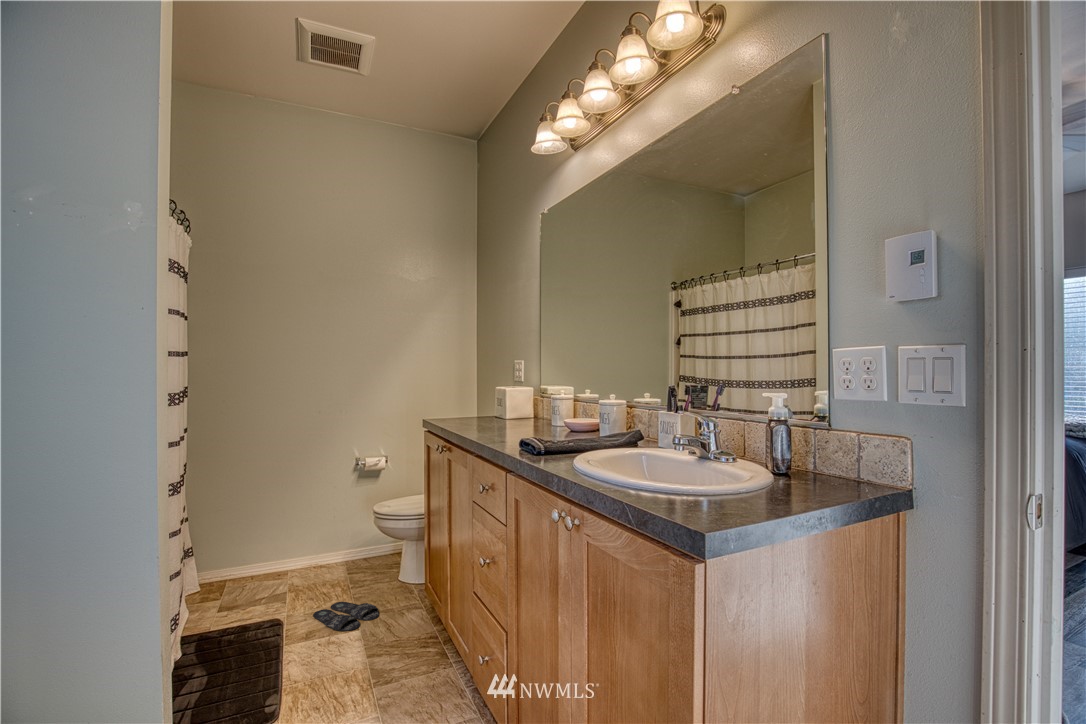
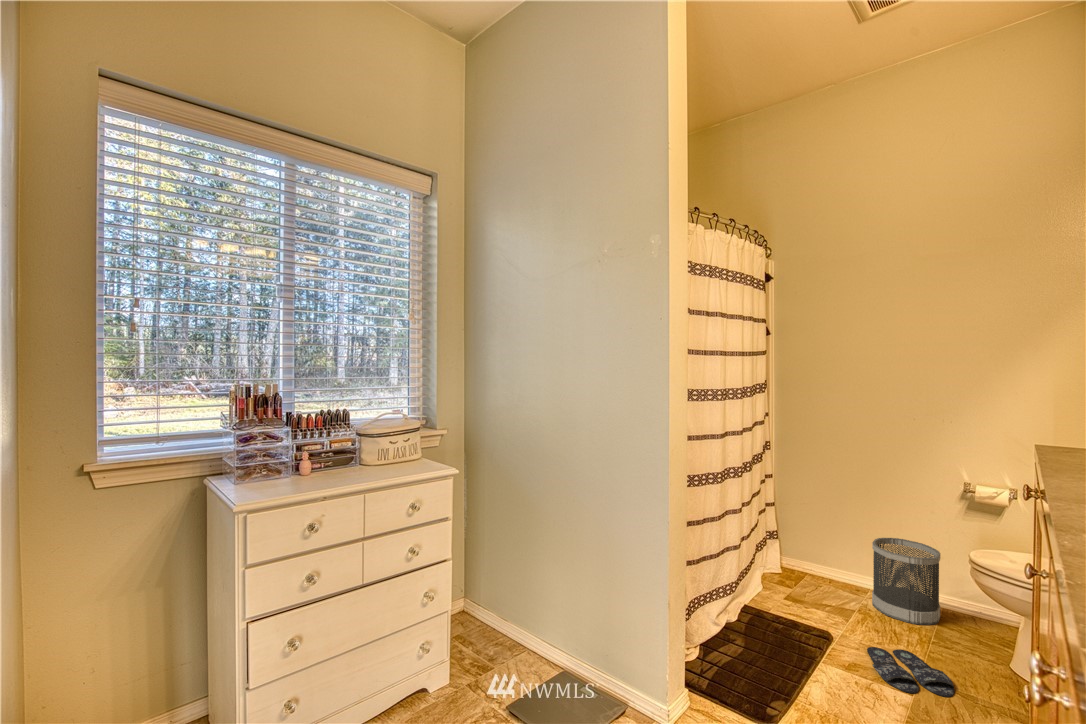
wastebasket: none [296,514,348,584] -> present [872,538,940,625]

